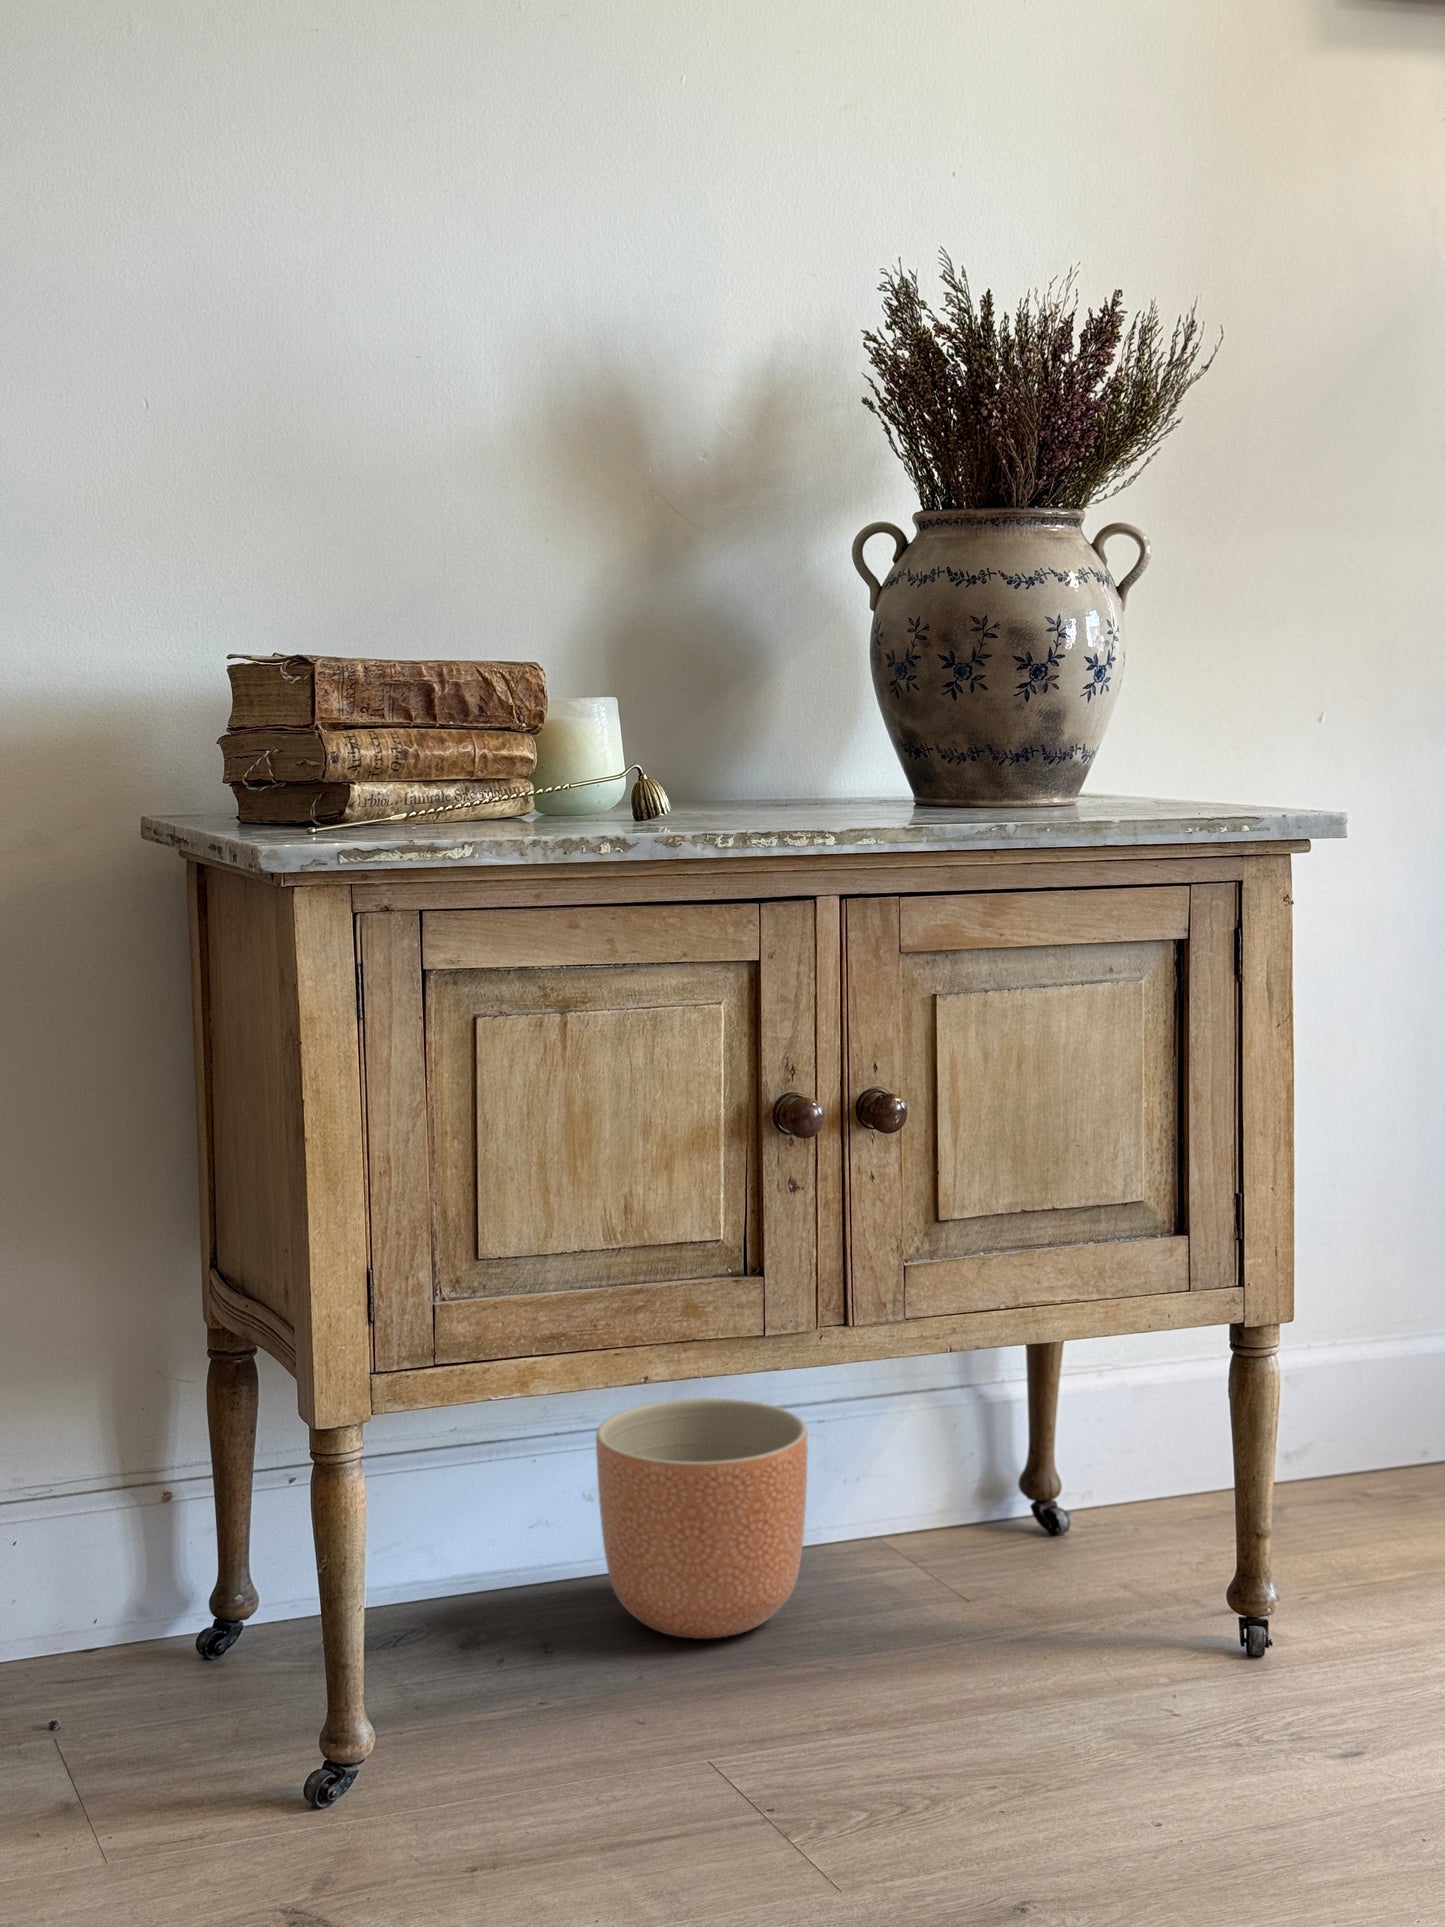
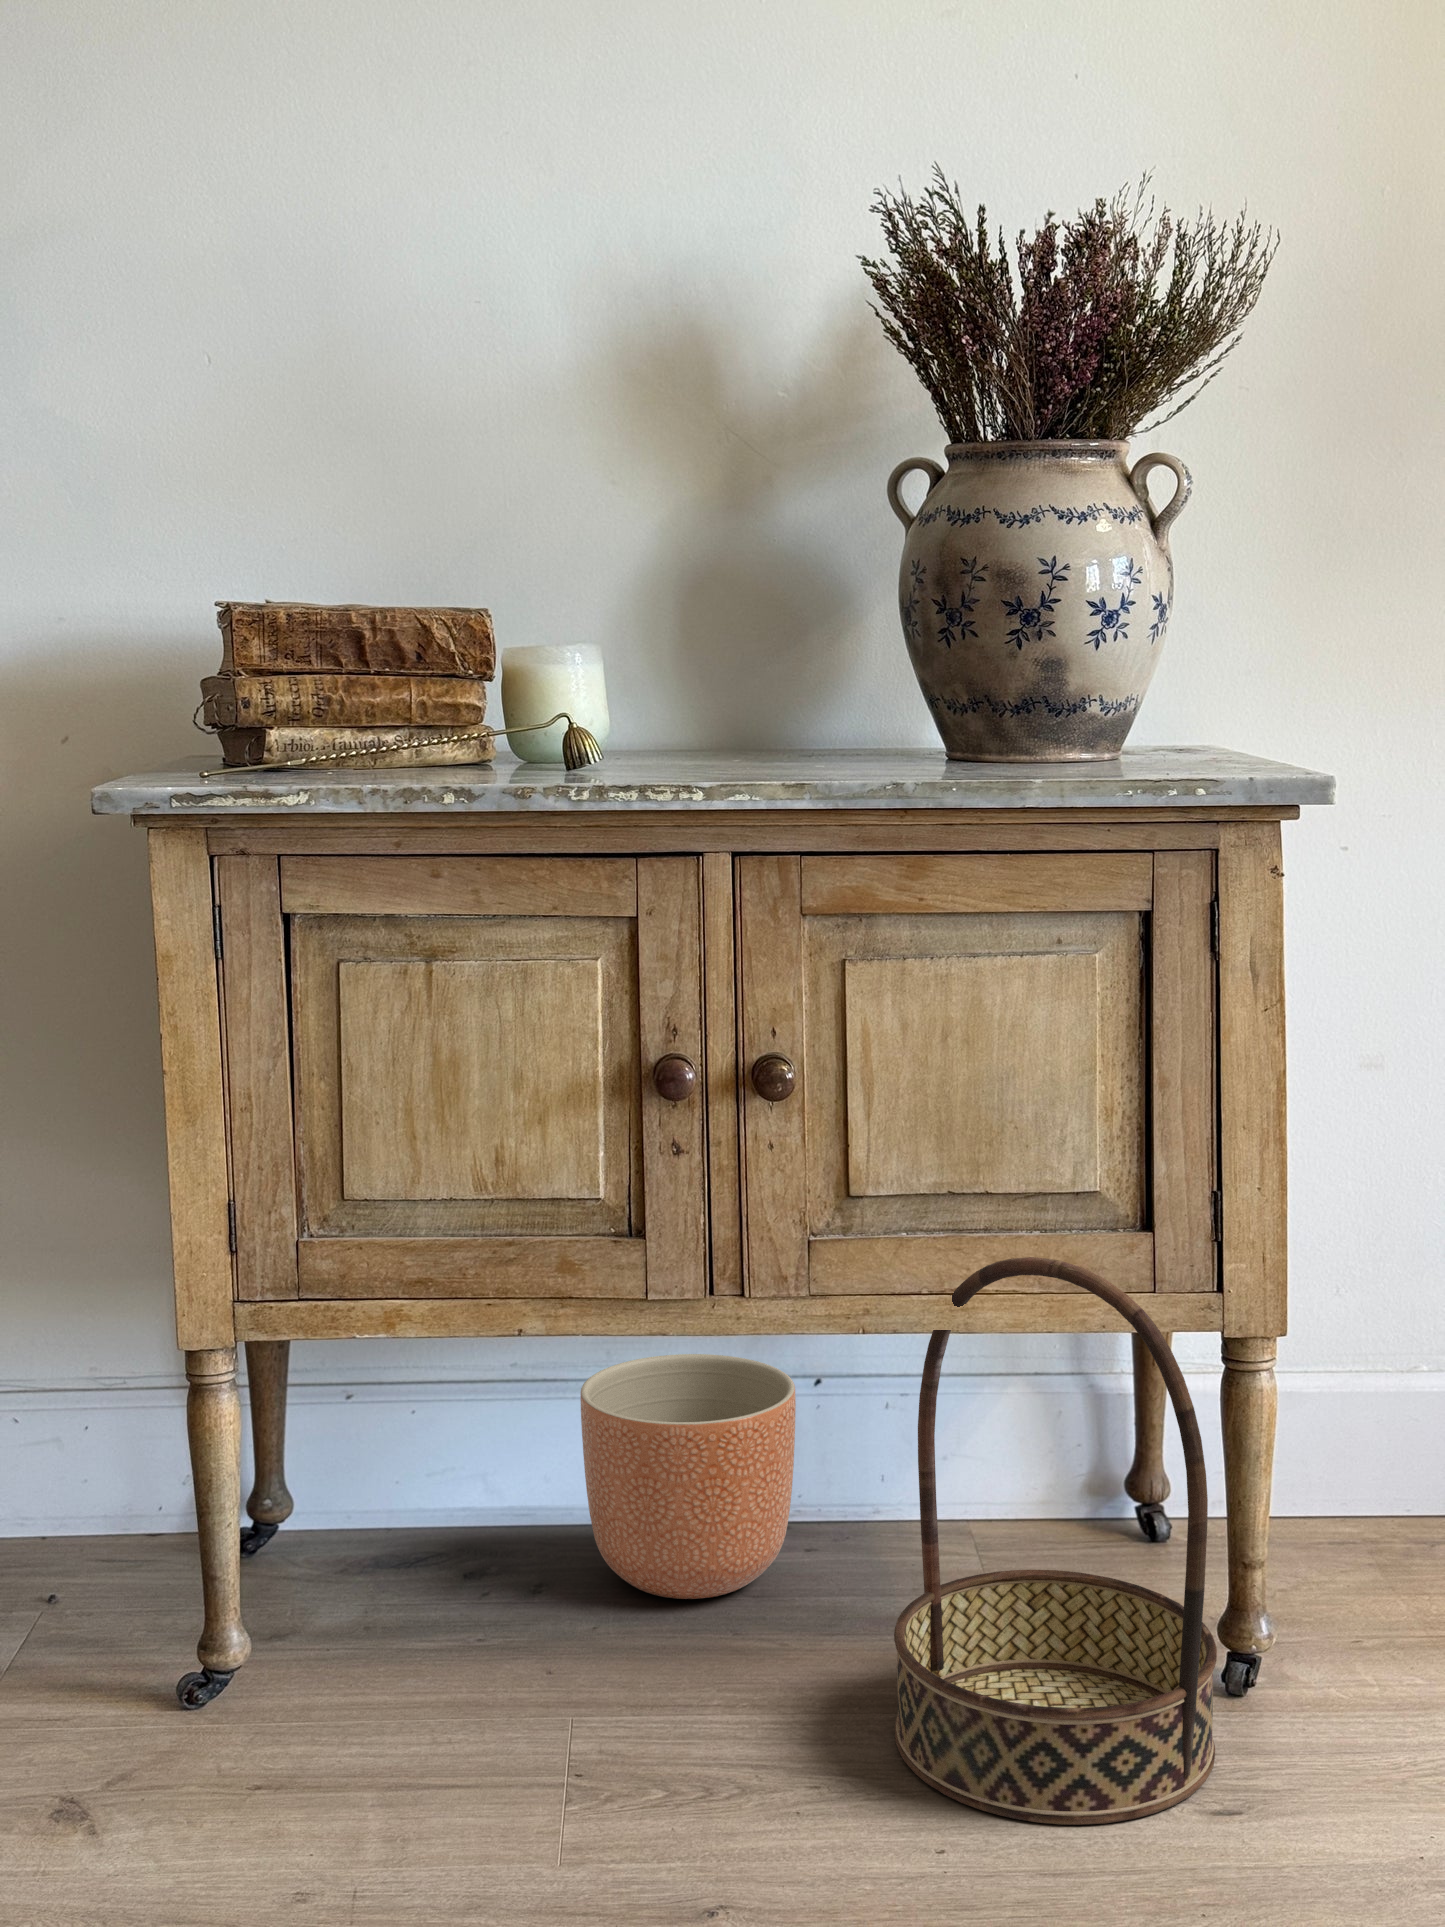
basket: none [992,1265,1303,1782] -> present [894,1257,1217,1825]

